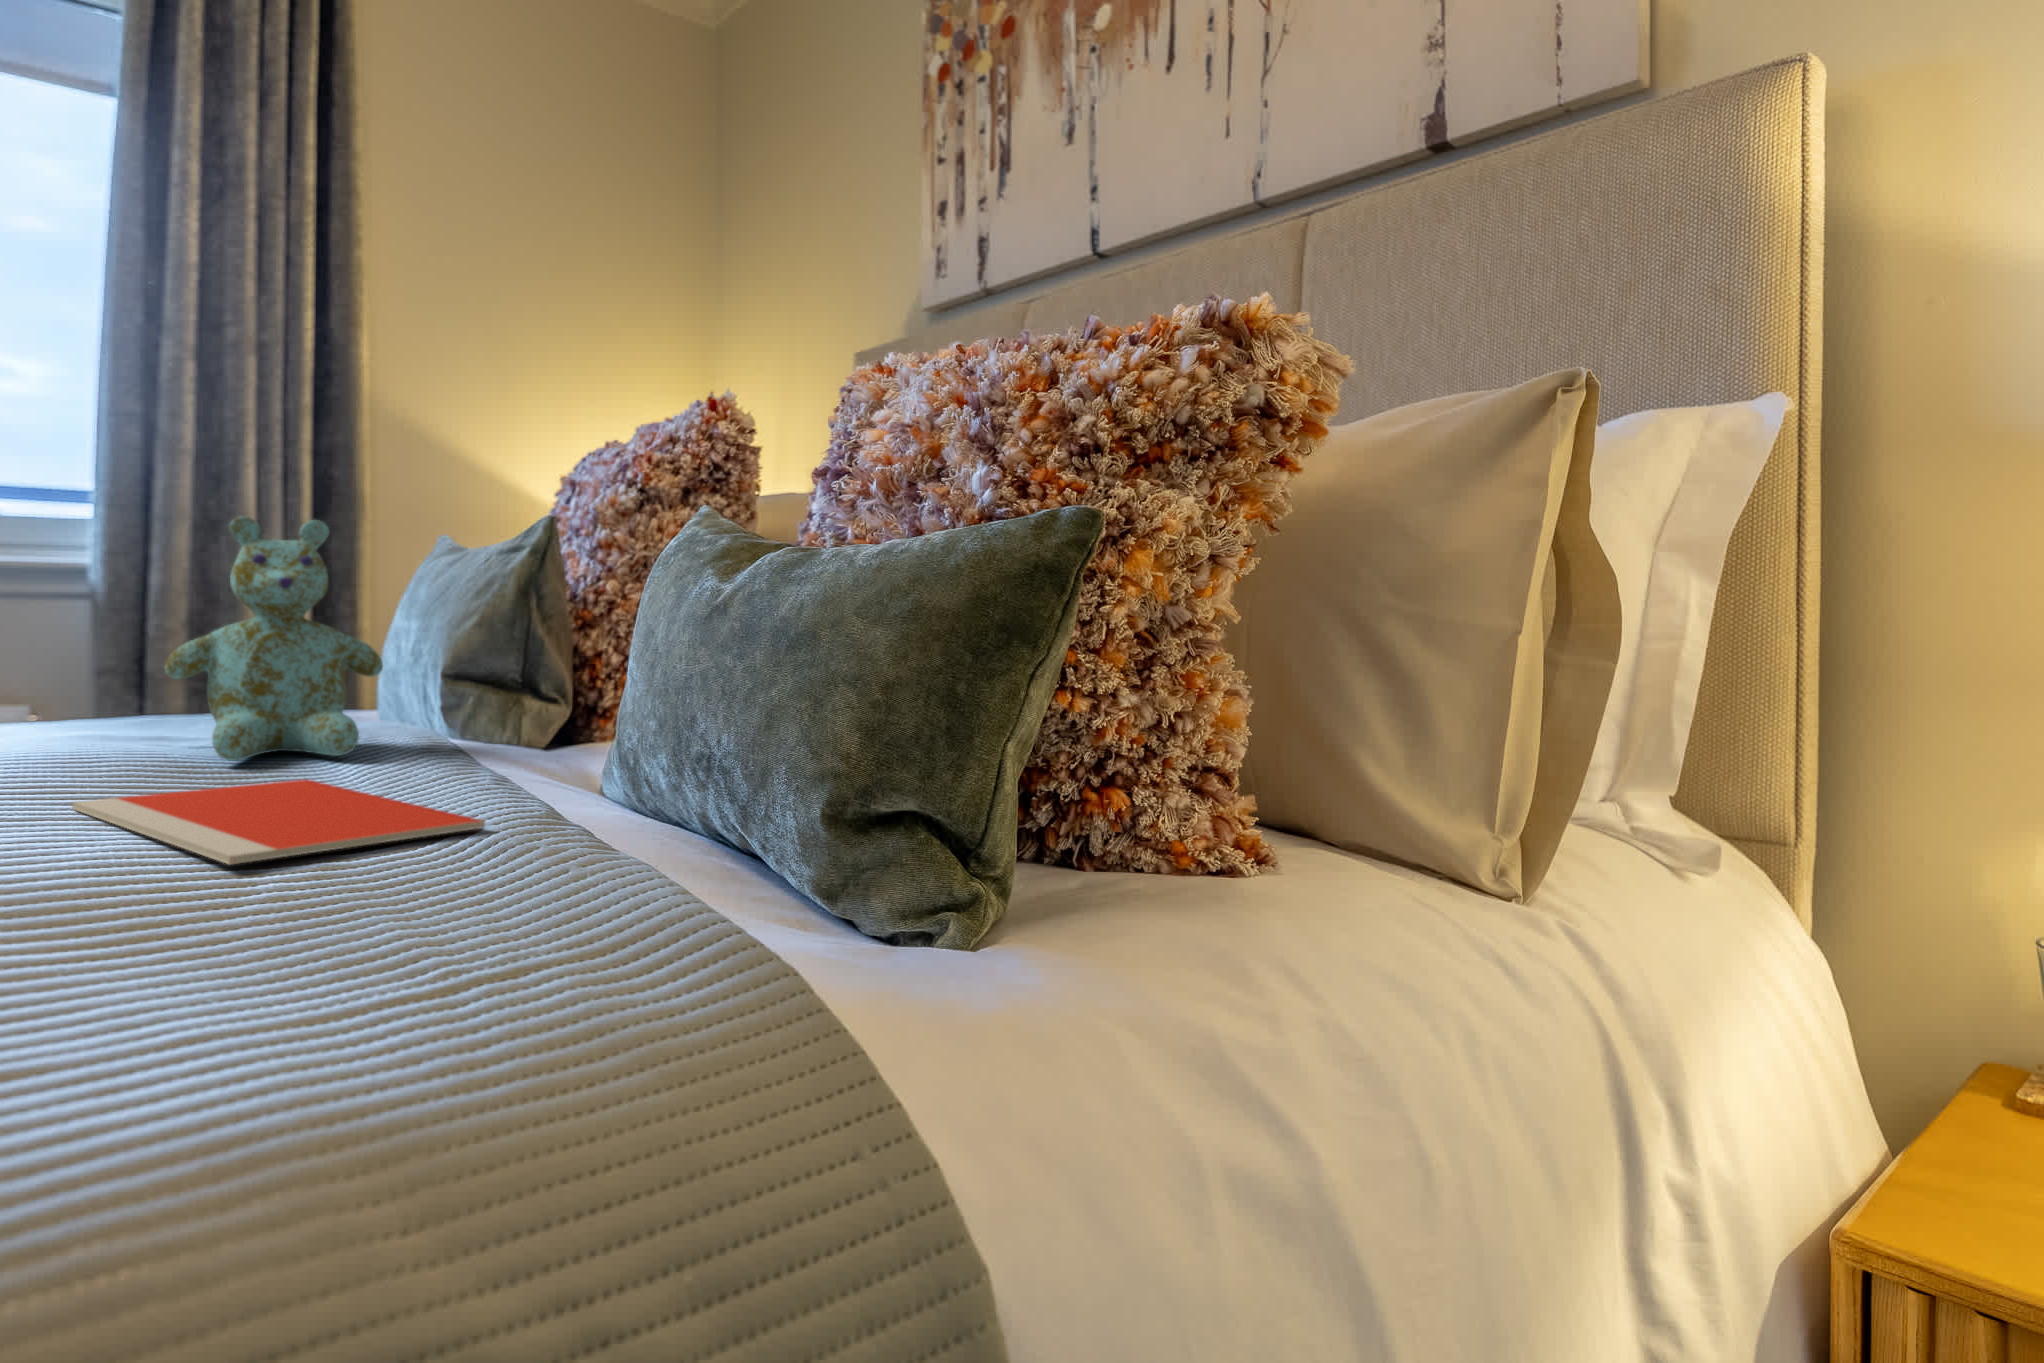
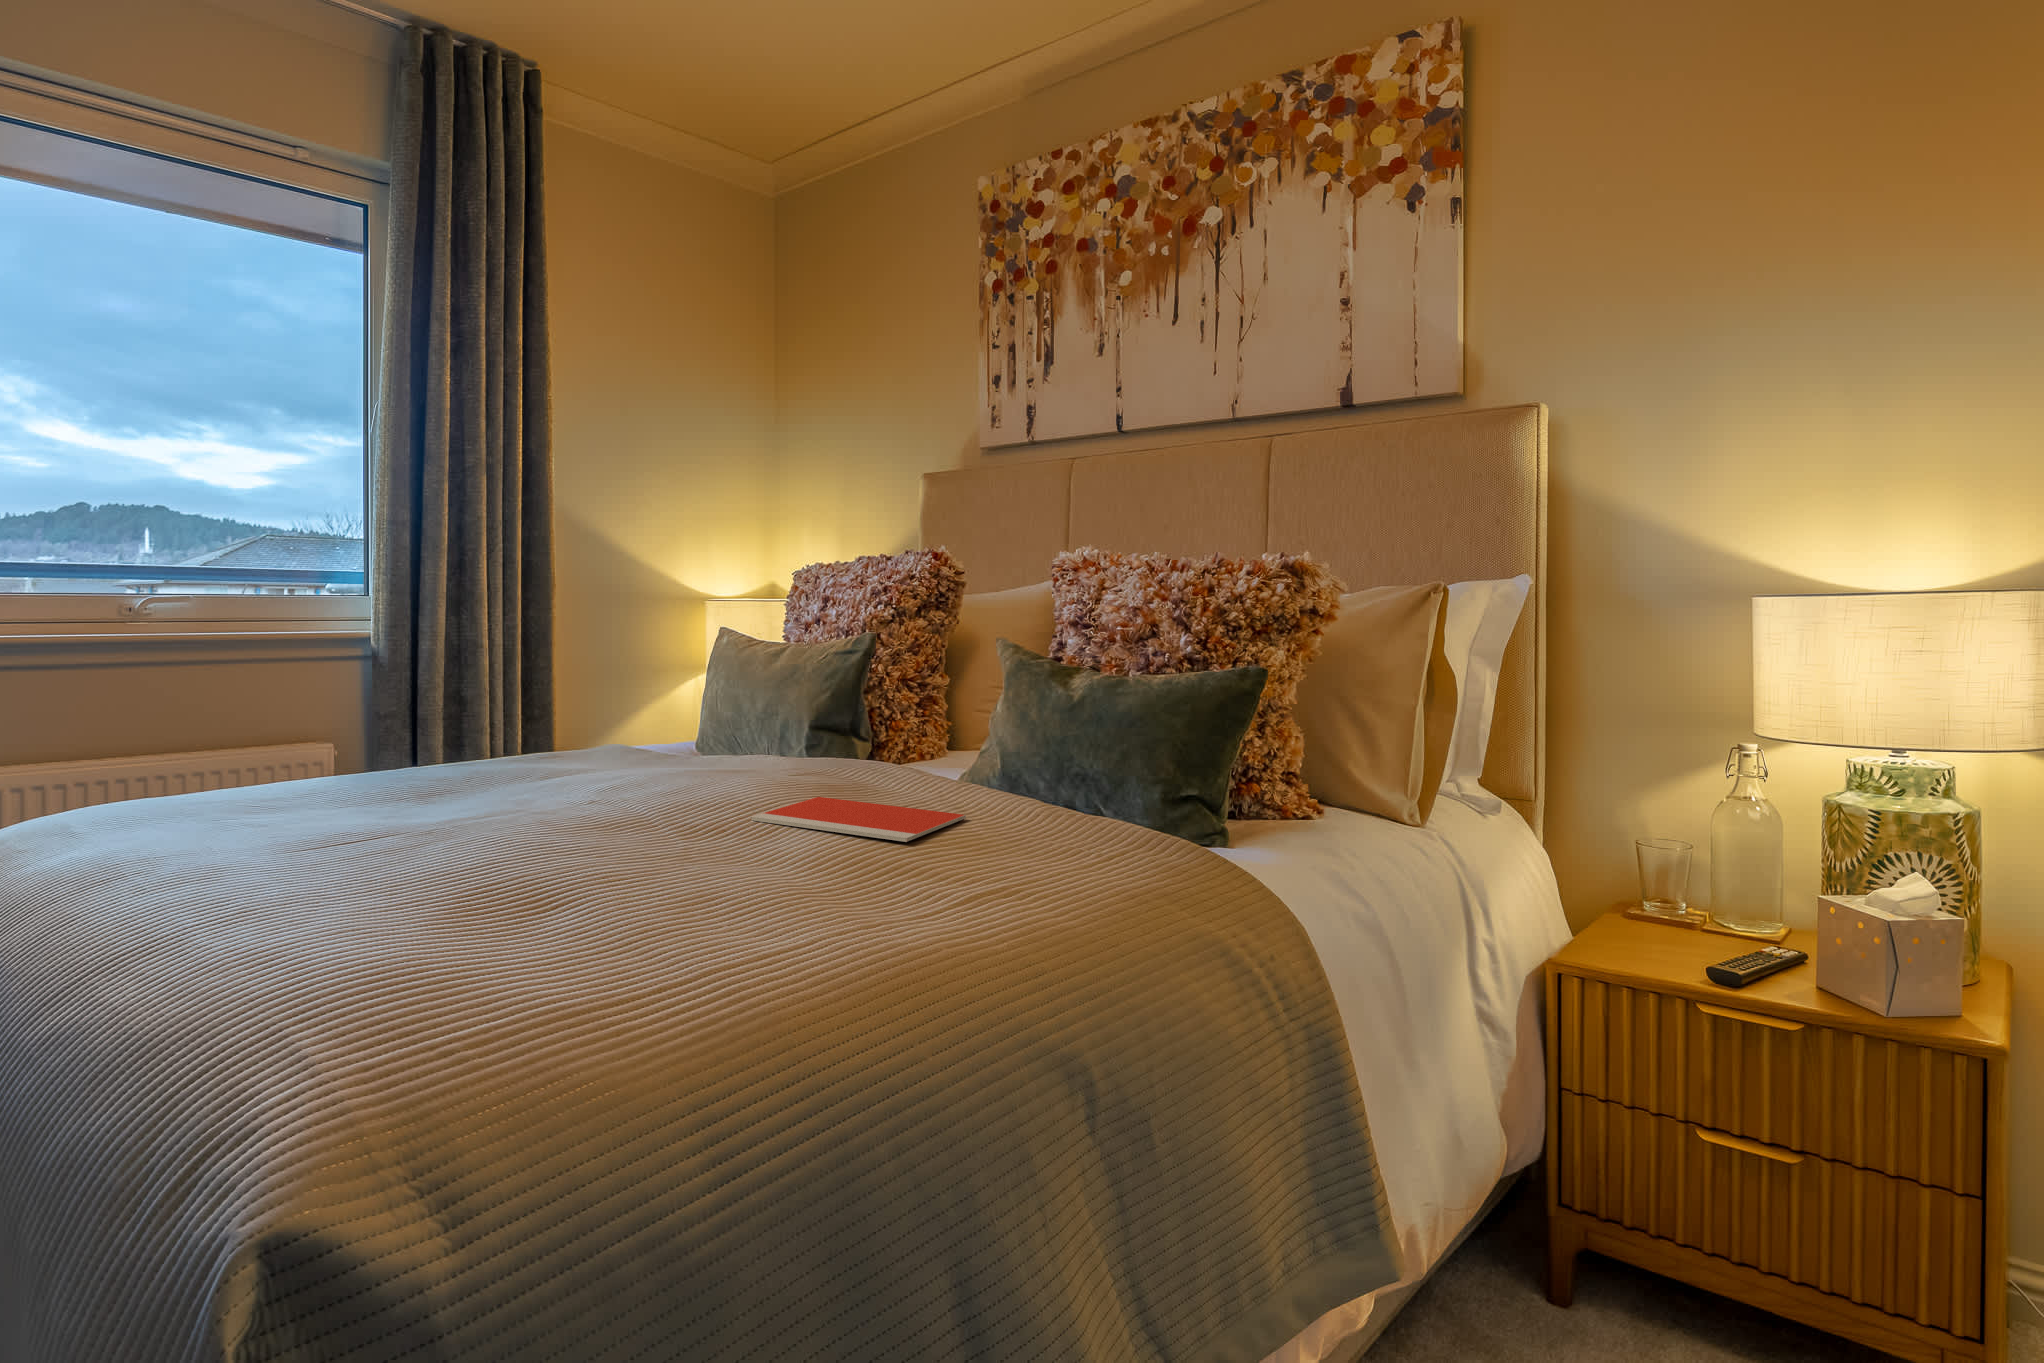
stuffed bear: present [165,516,383,761] -> none [700,648,810,788]

